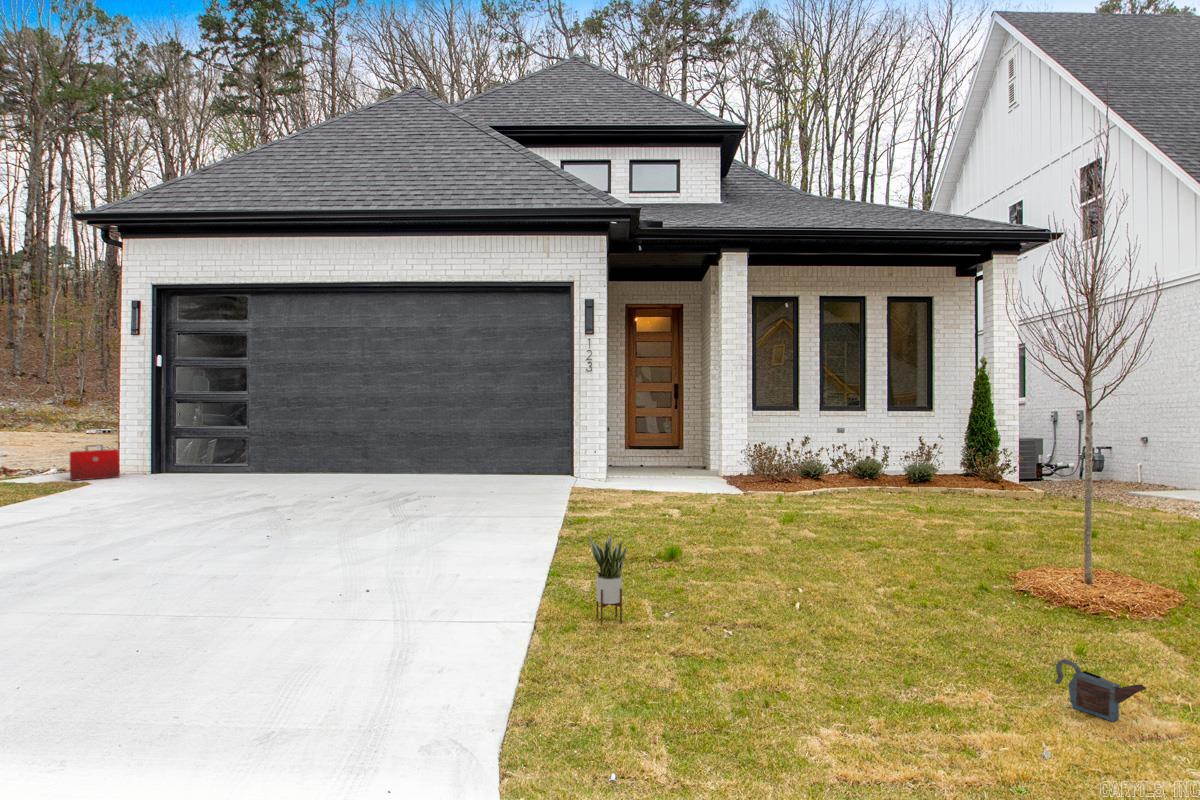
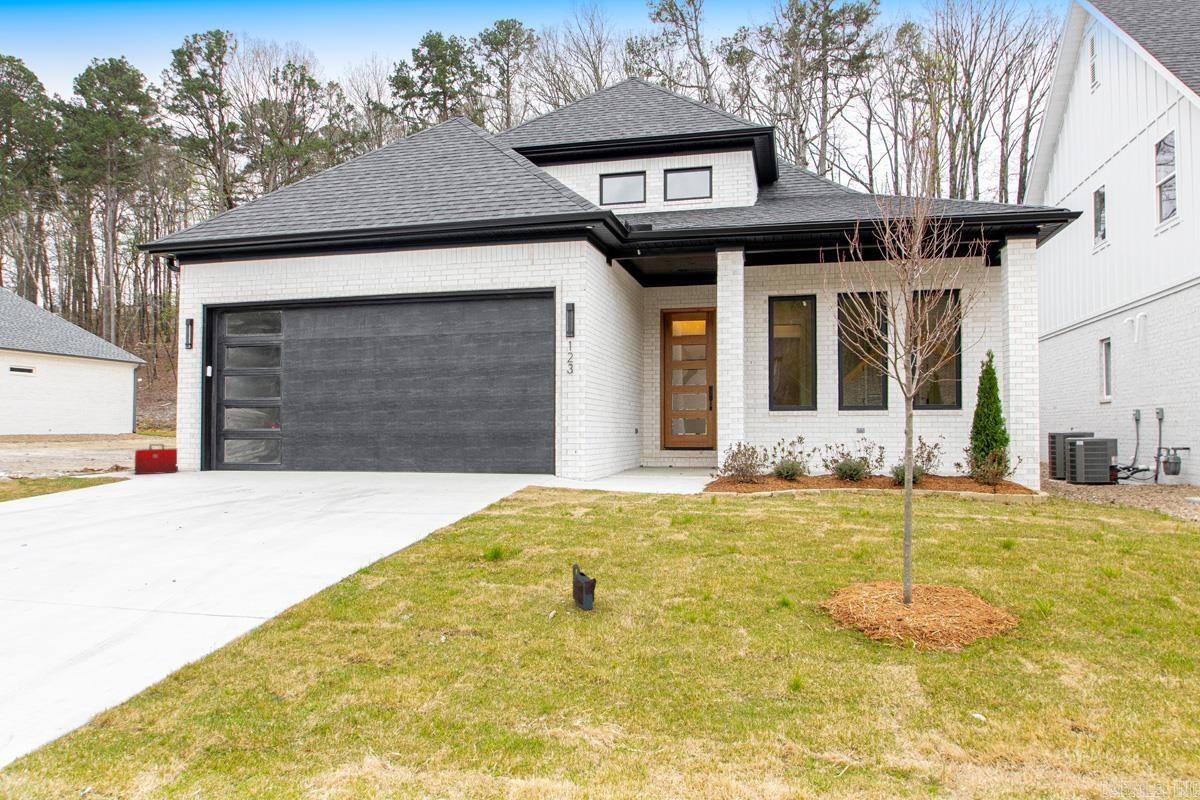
potted plant: present [589,535,627,625] -> none [332,504,365,595]
watering can: present [1055,659,1146,722] -> present [572,564,596,610]

